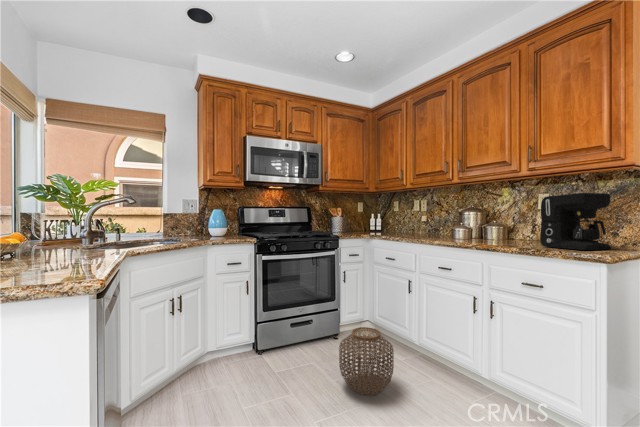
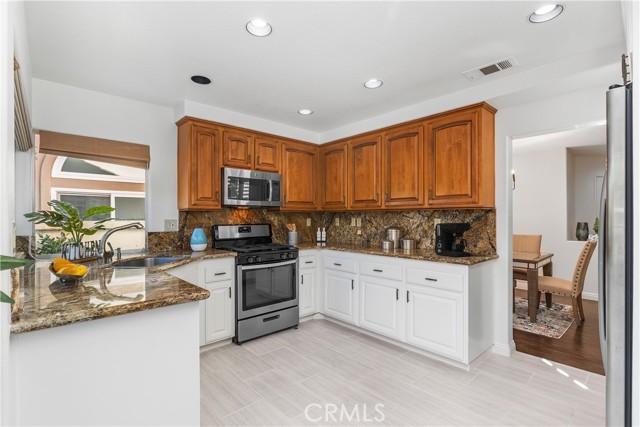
woven basket: present [339,327,394,396] -> none [309,315,346,361]

